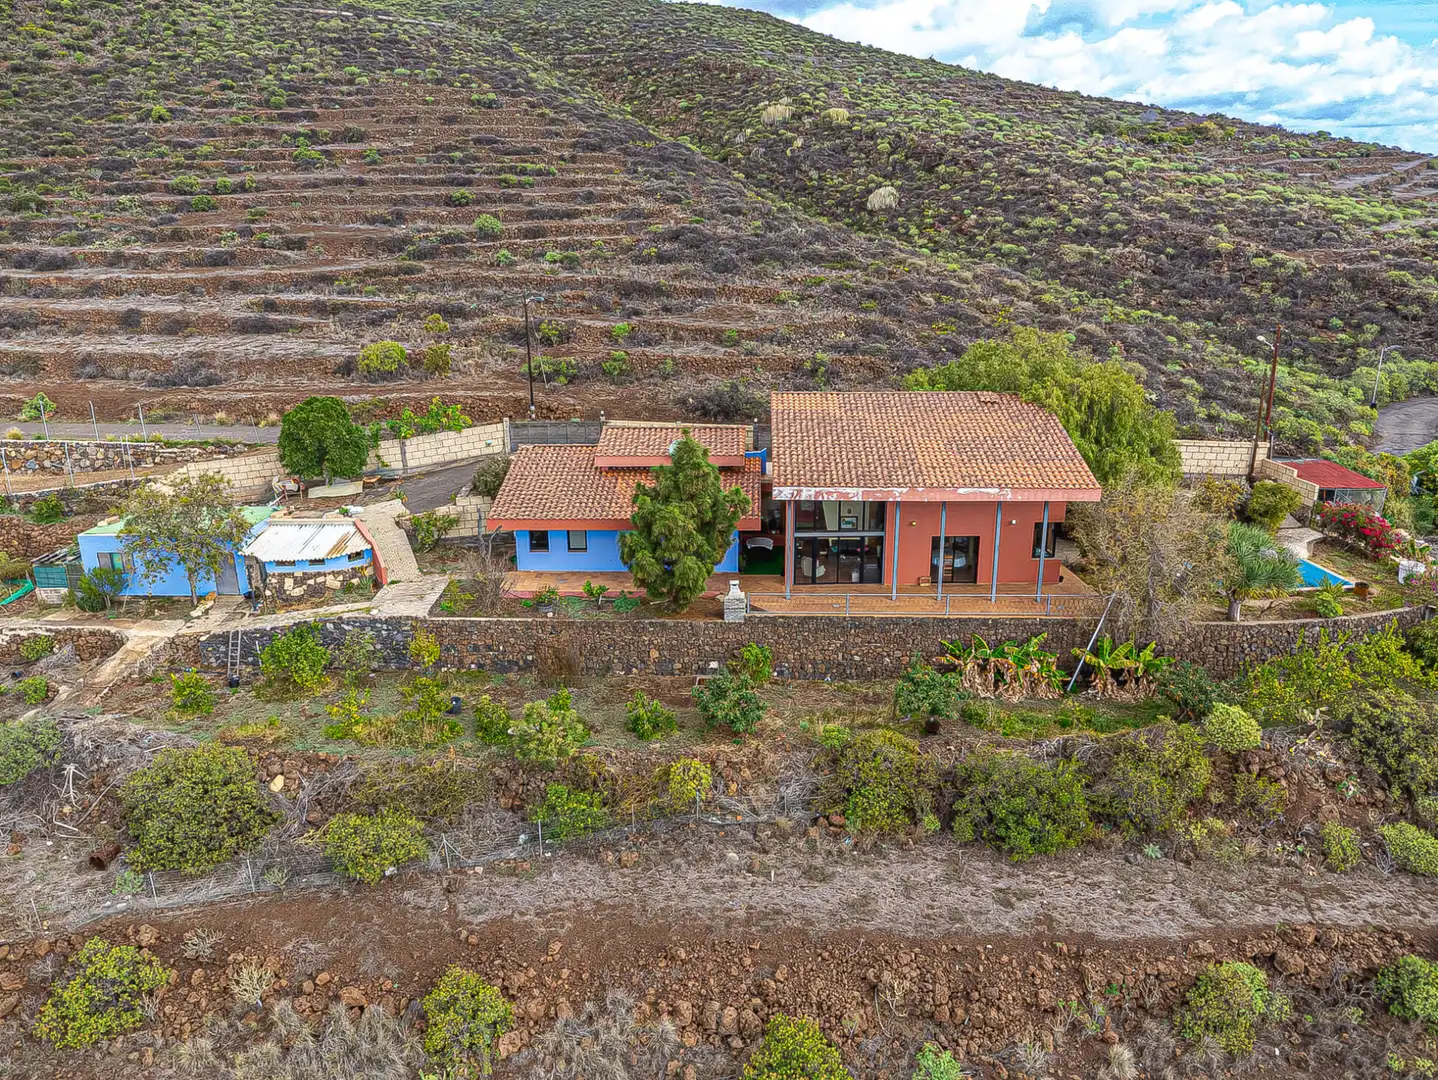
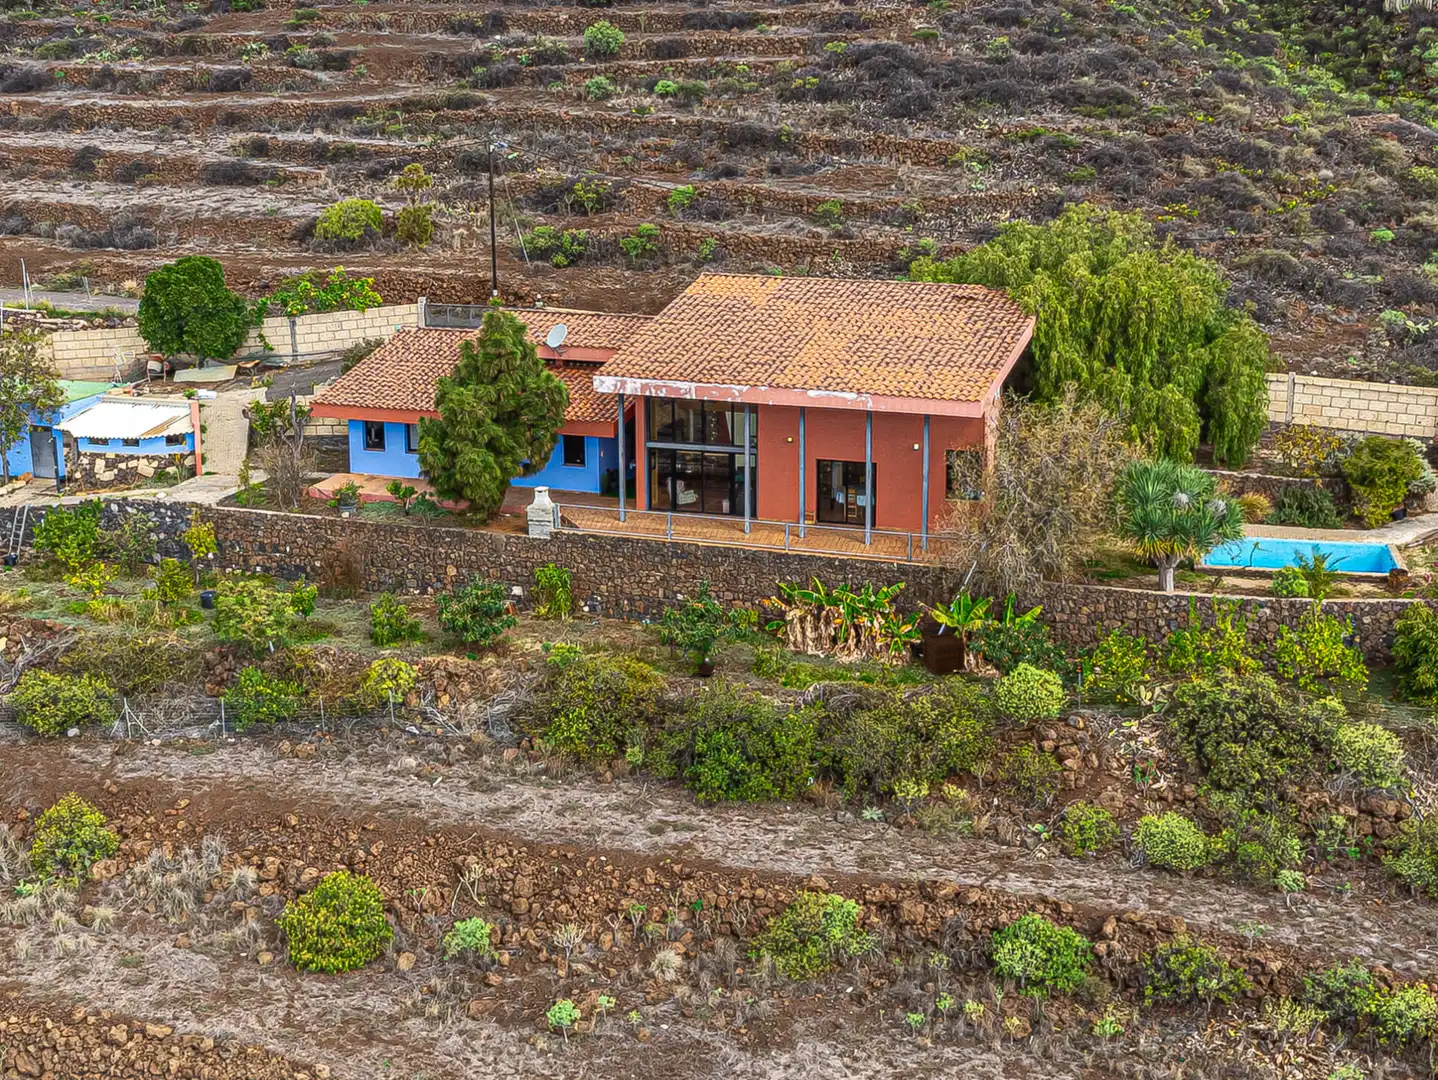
wooden crate: none [1070,669,1111,706] -> present [922,632,966,676]

